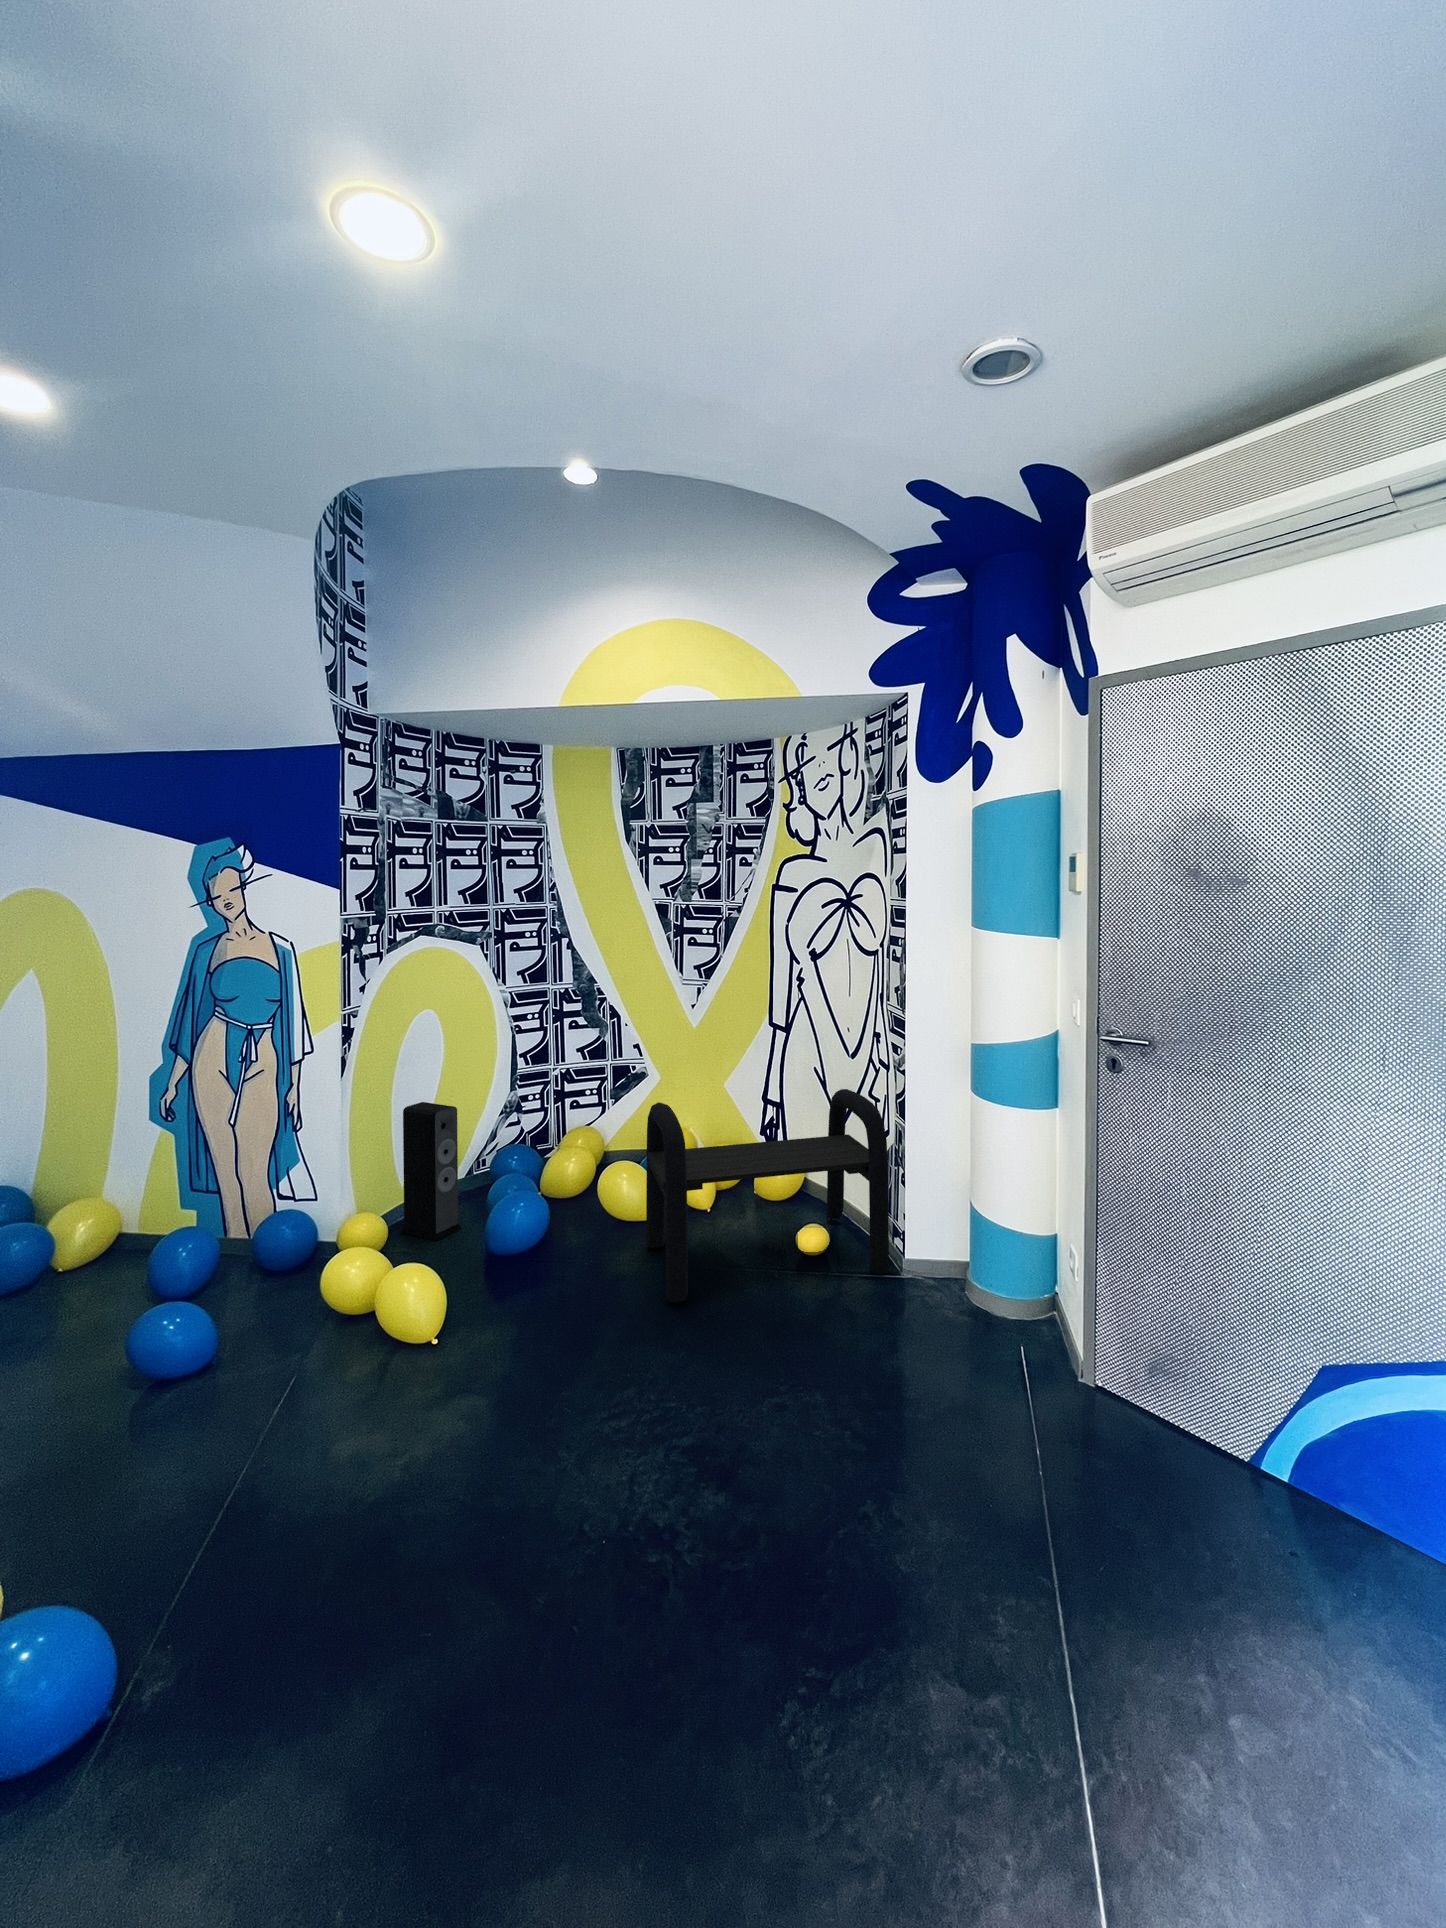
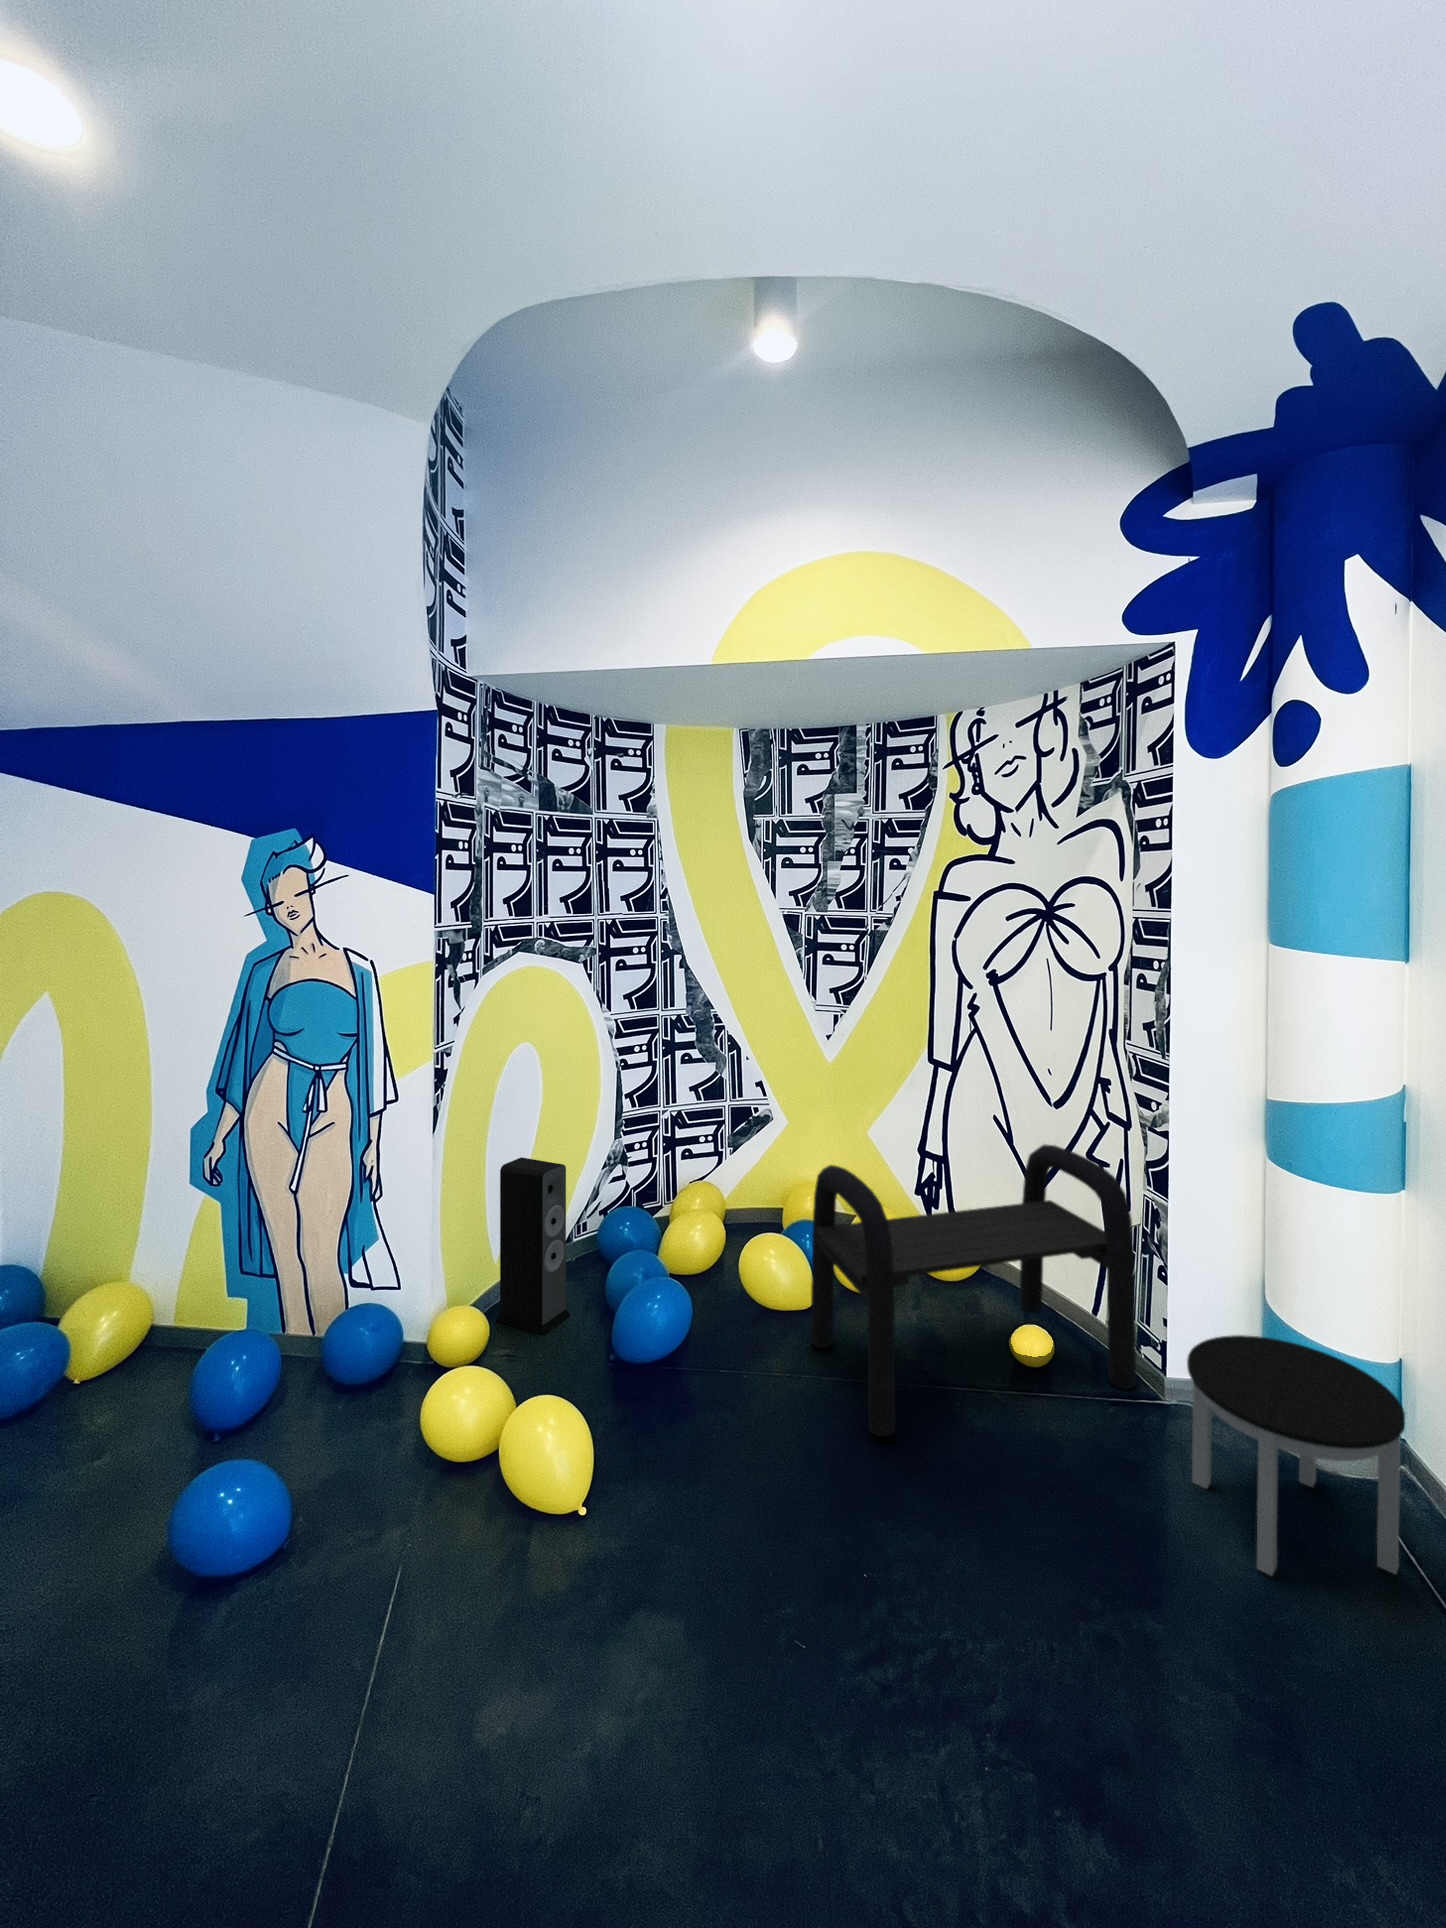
round table: none [884,1222,1023,1380] -> present [1187,1335,1405,1576]

